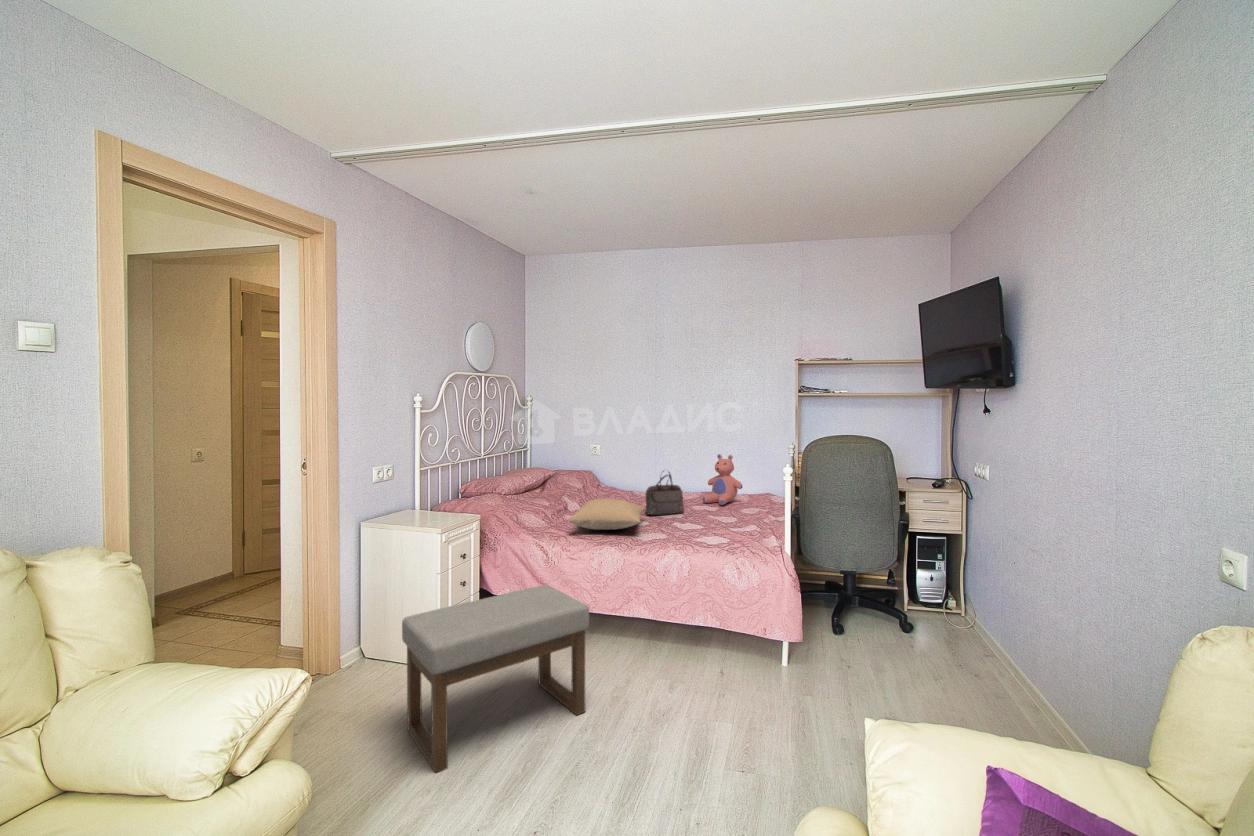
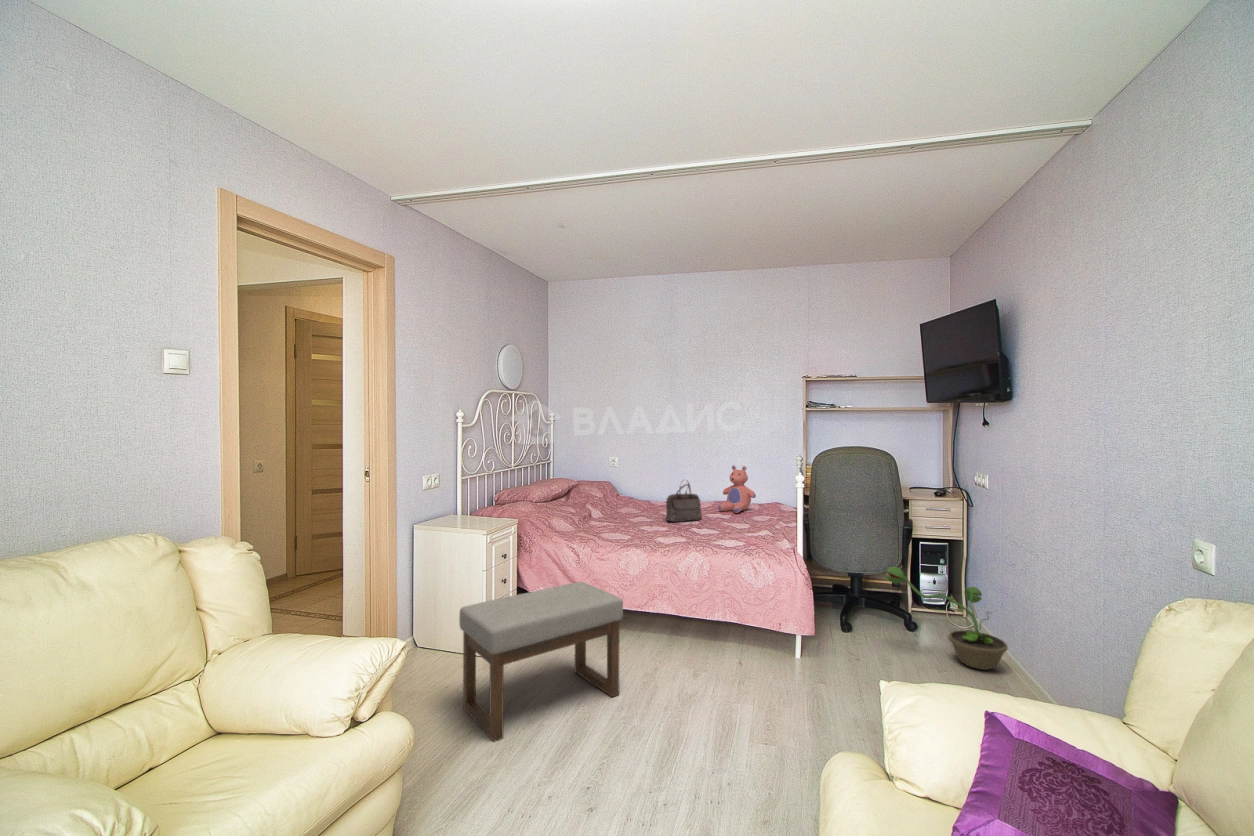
pillow: present [569,499,645,530] -> none [598,506,666,534]
decorative plant: none [881,566,1014,678] -> present [886,567,1008,670]

